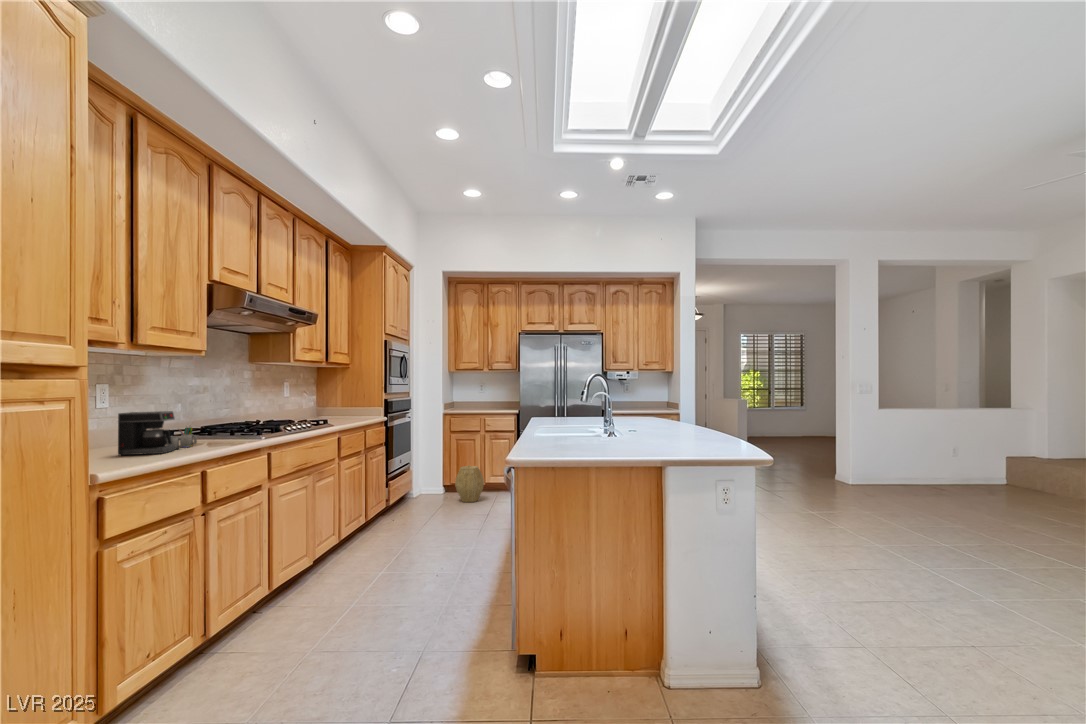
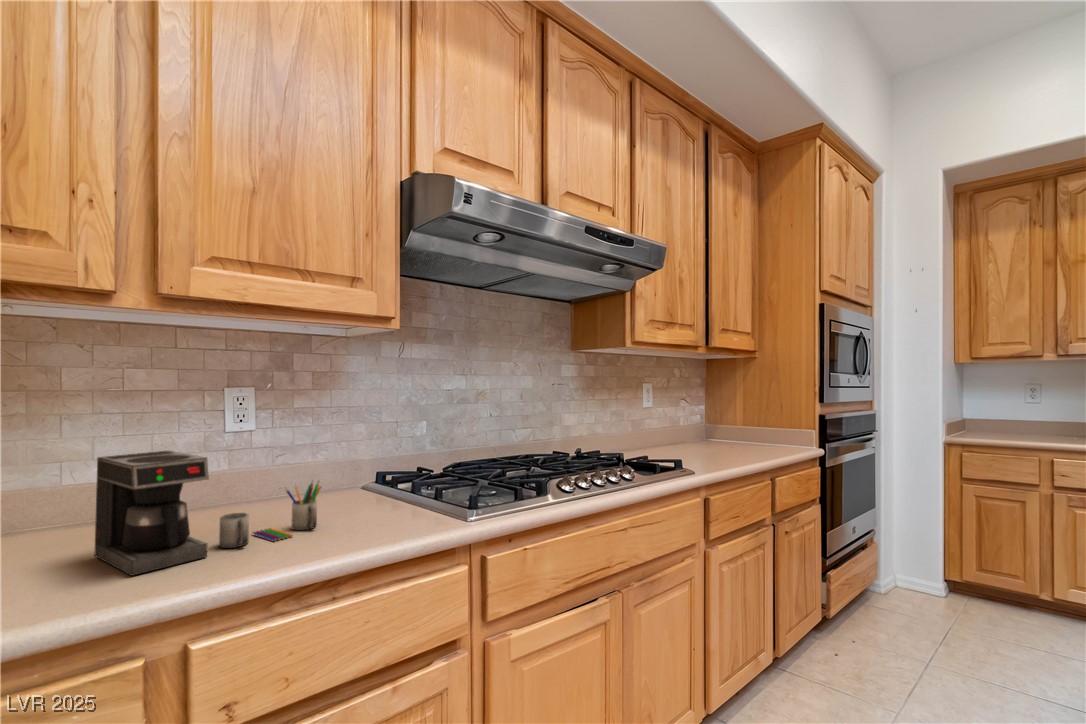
woven basket: present [455,465,484,502] -> none [981,563,1062,650]

